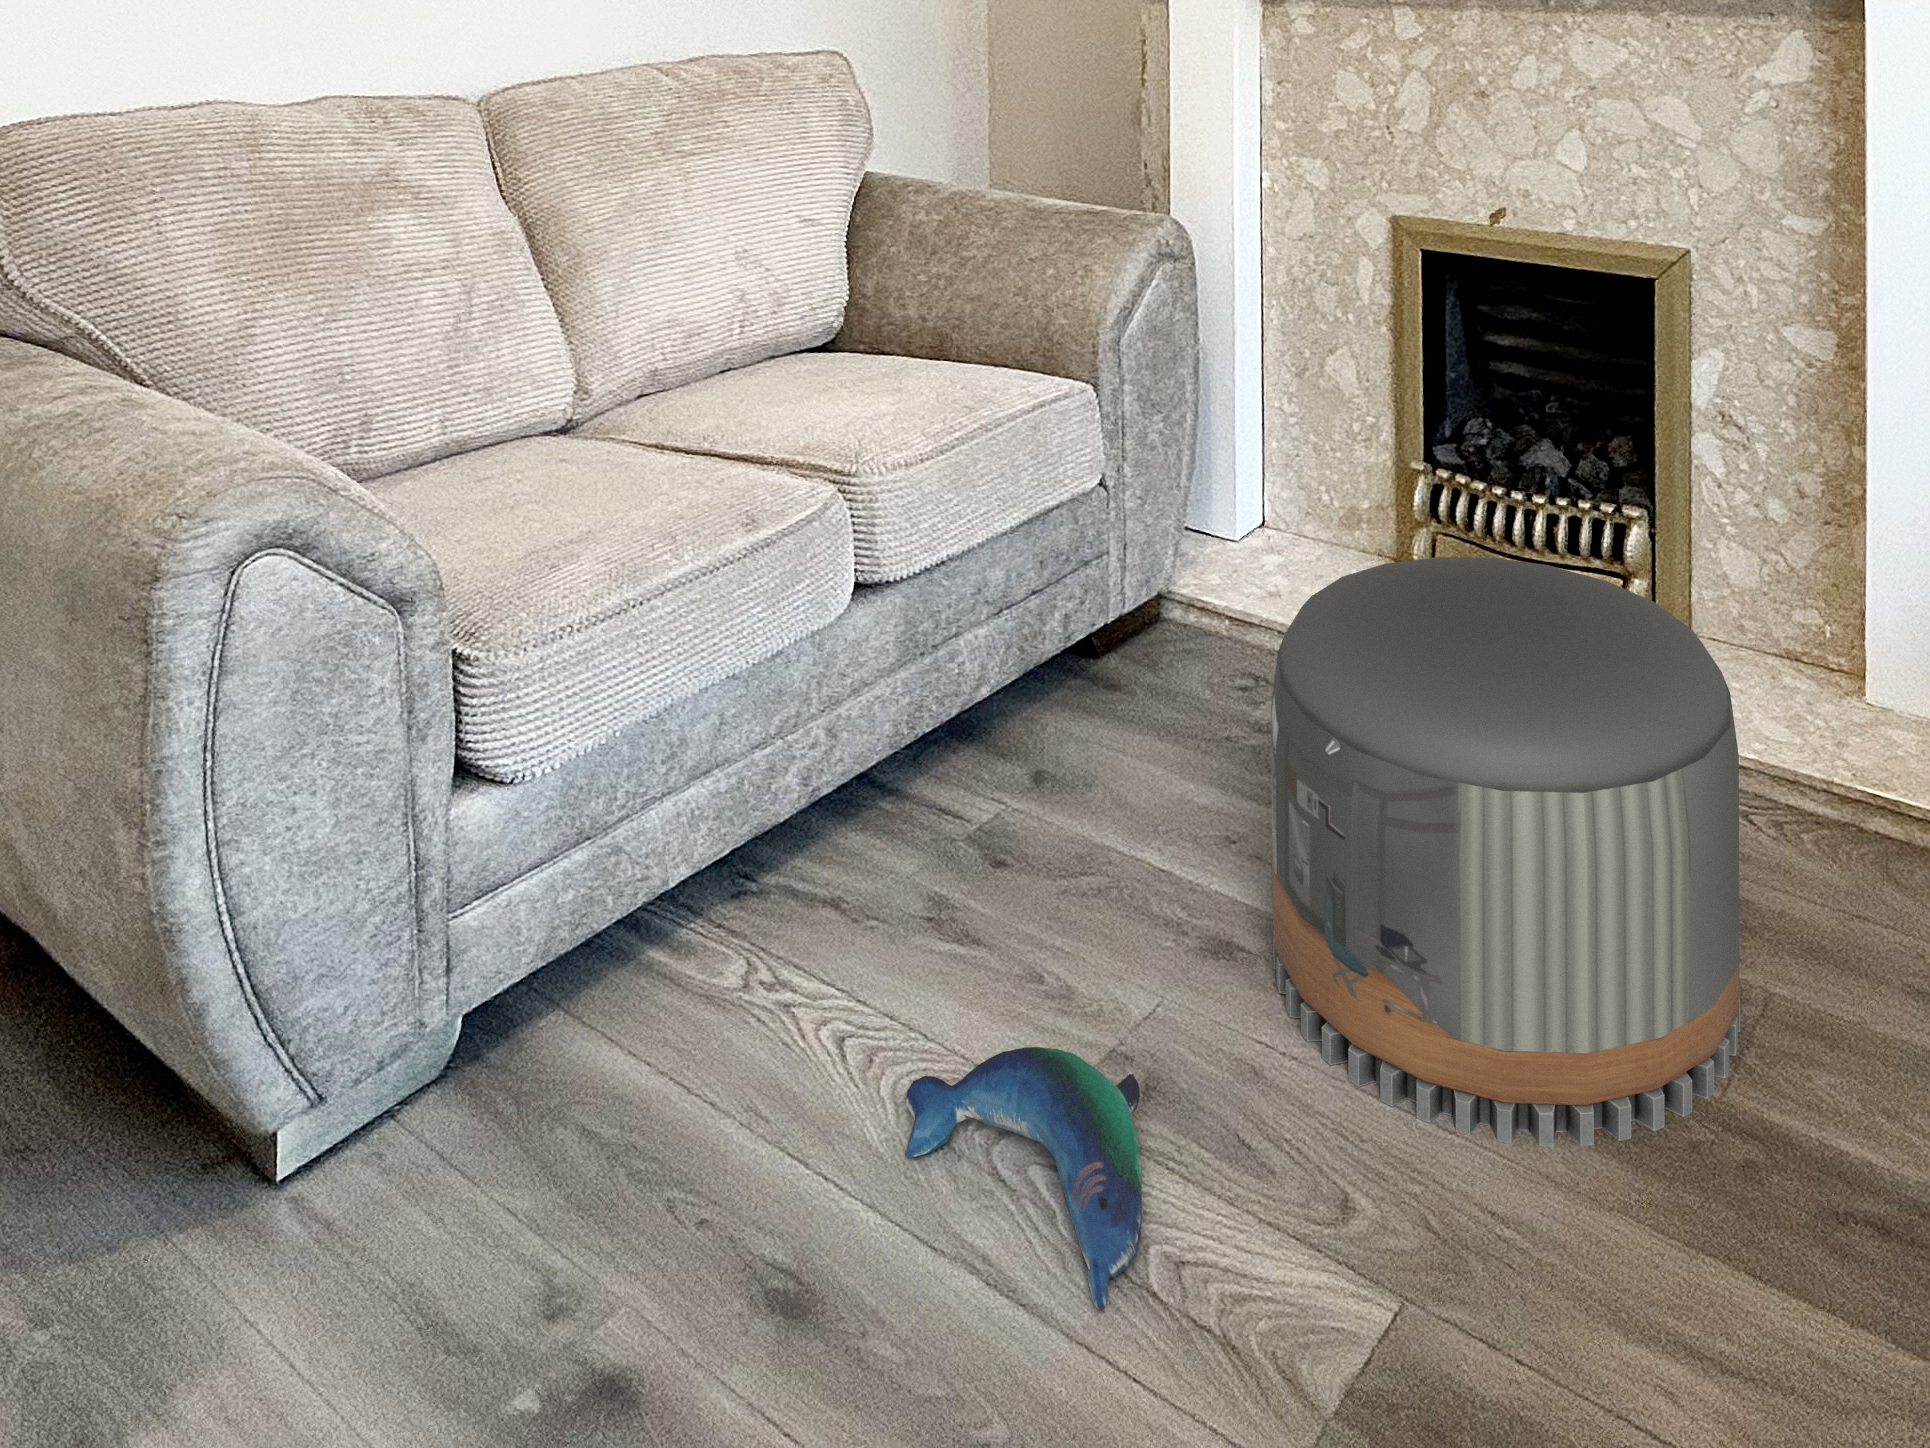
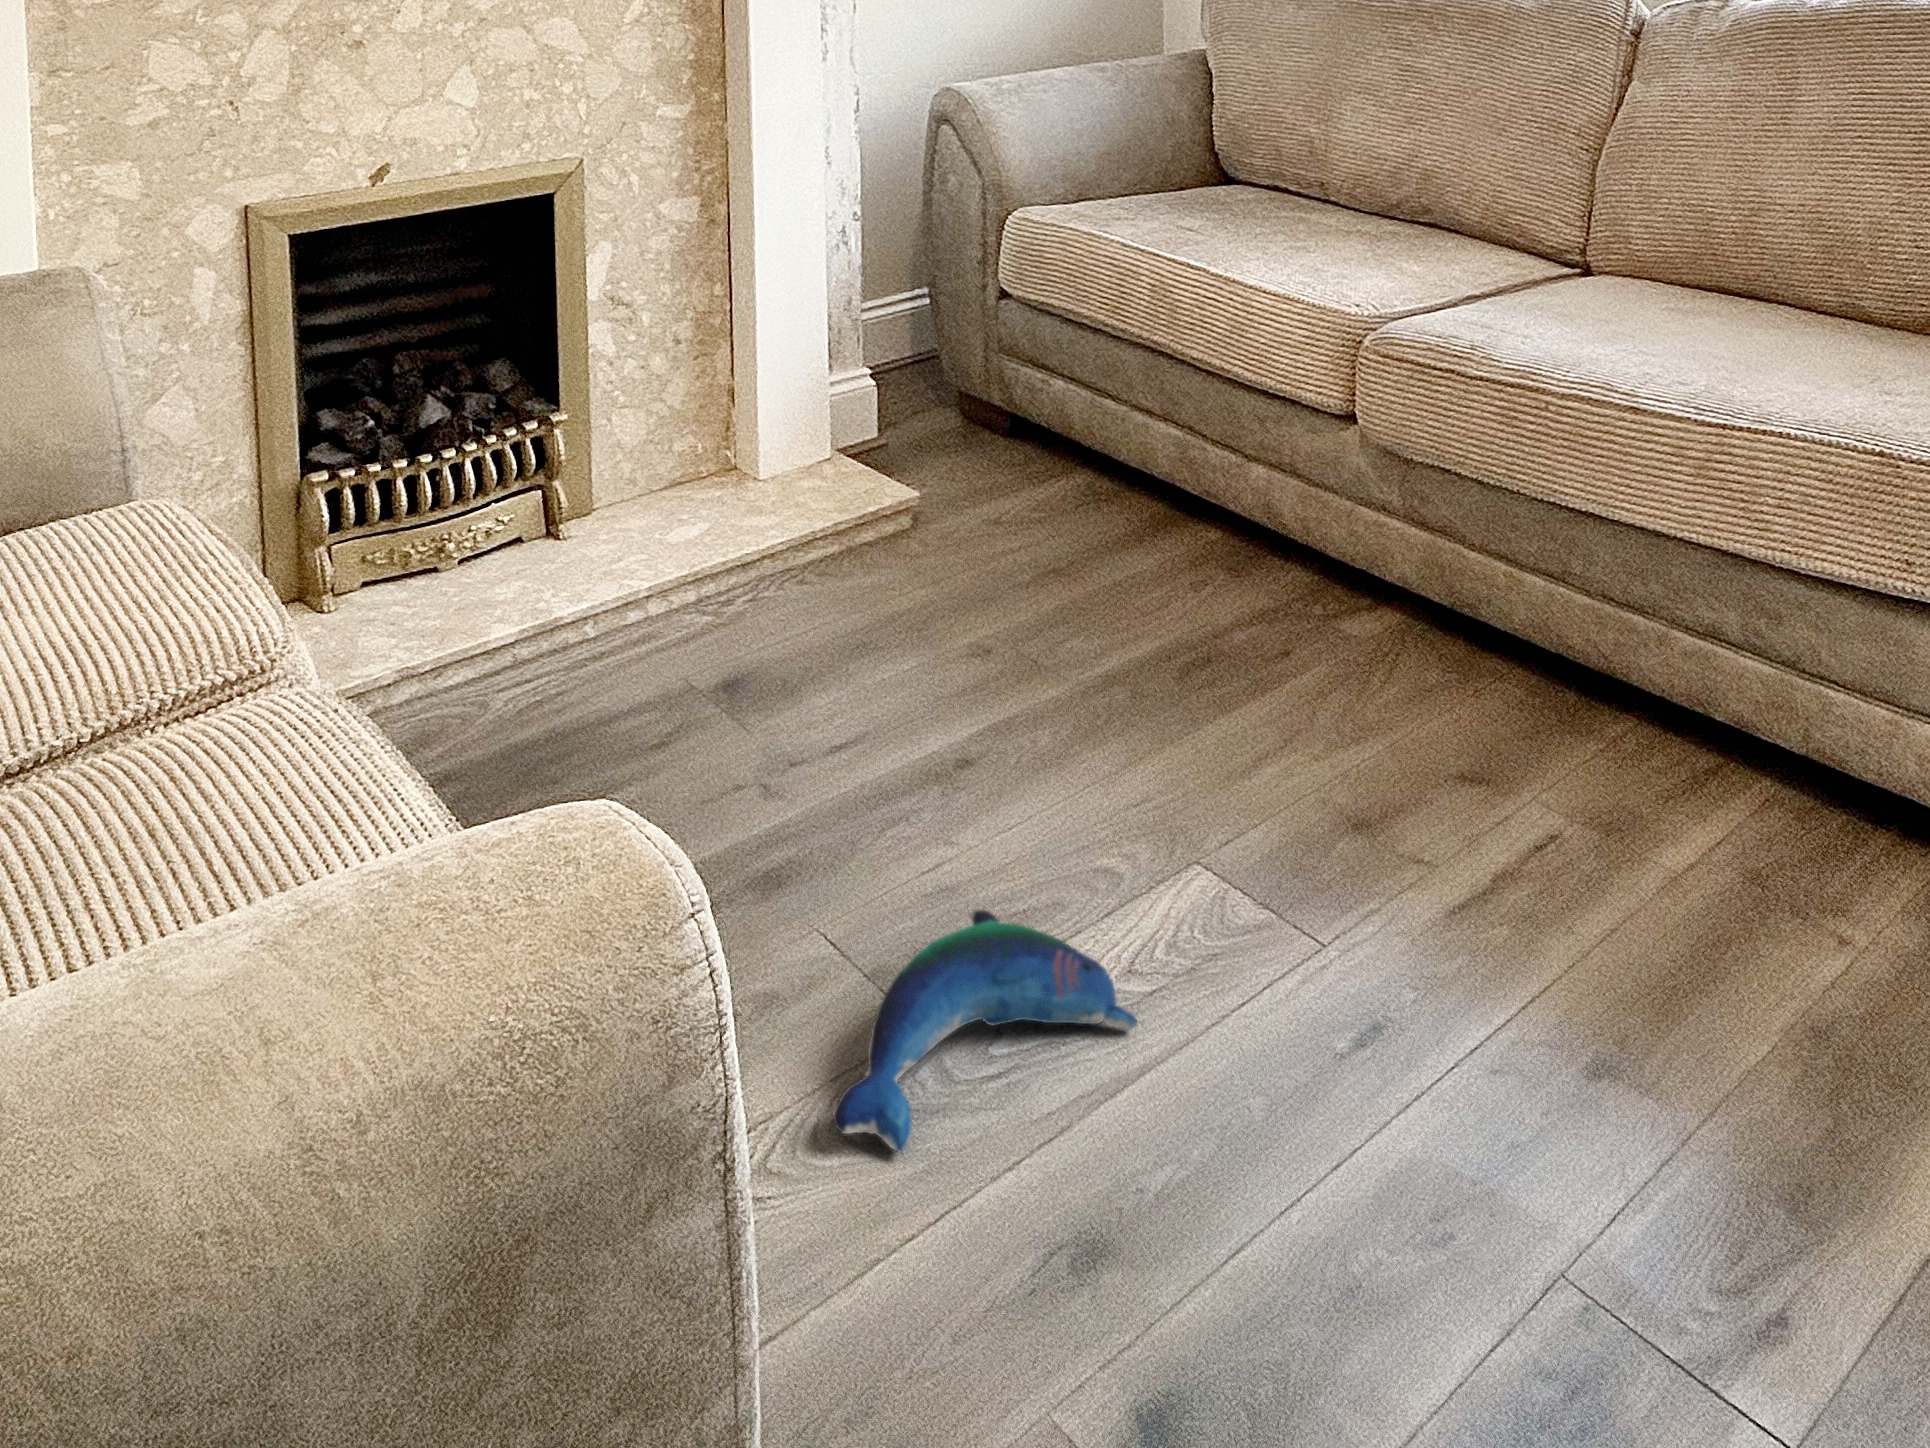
pouf: present [1271,557,1740,1147] -> none [686,391,1086,856]

